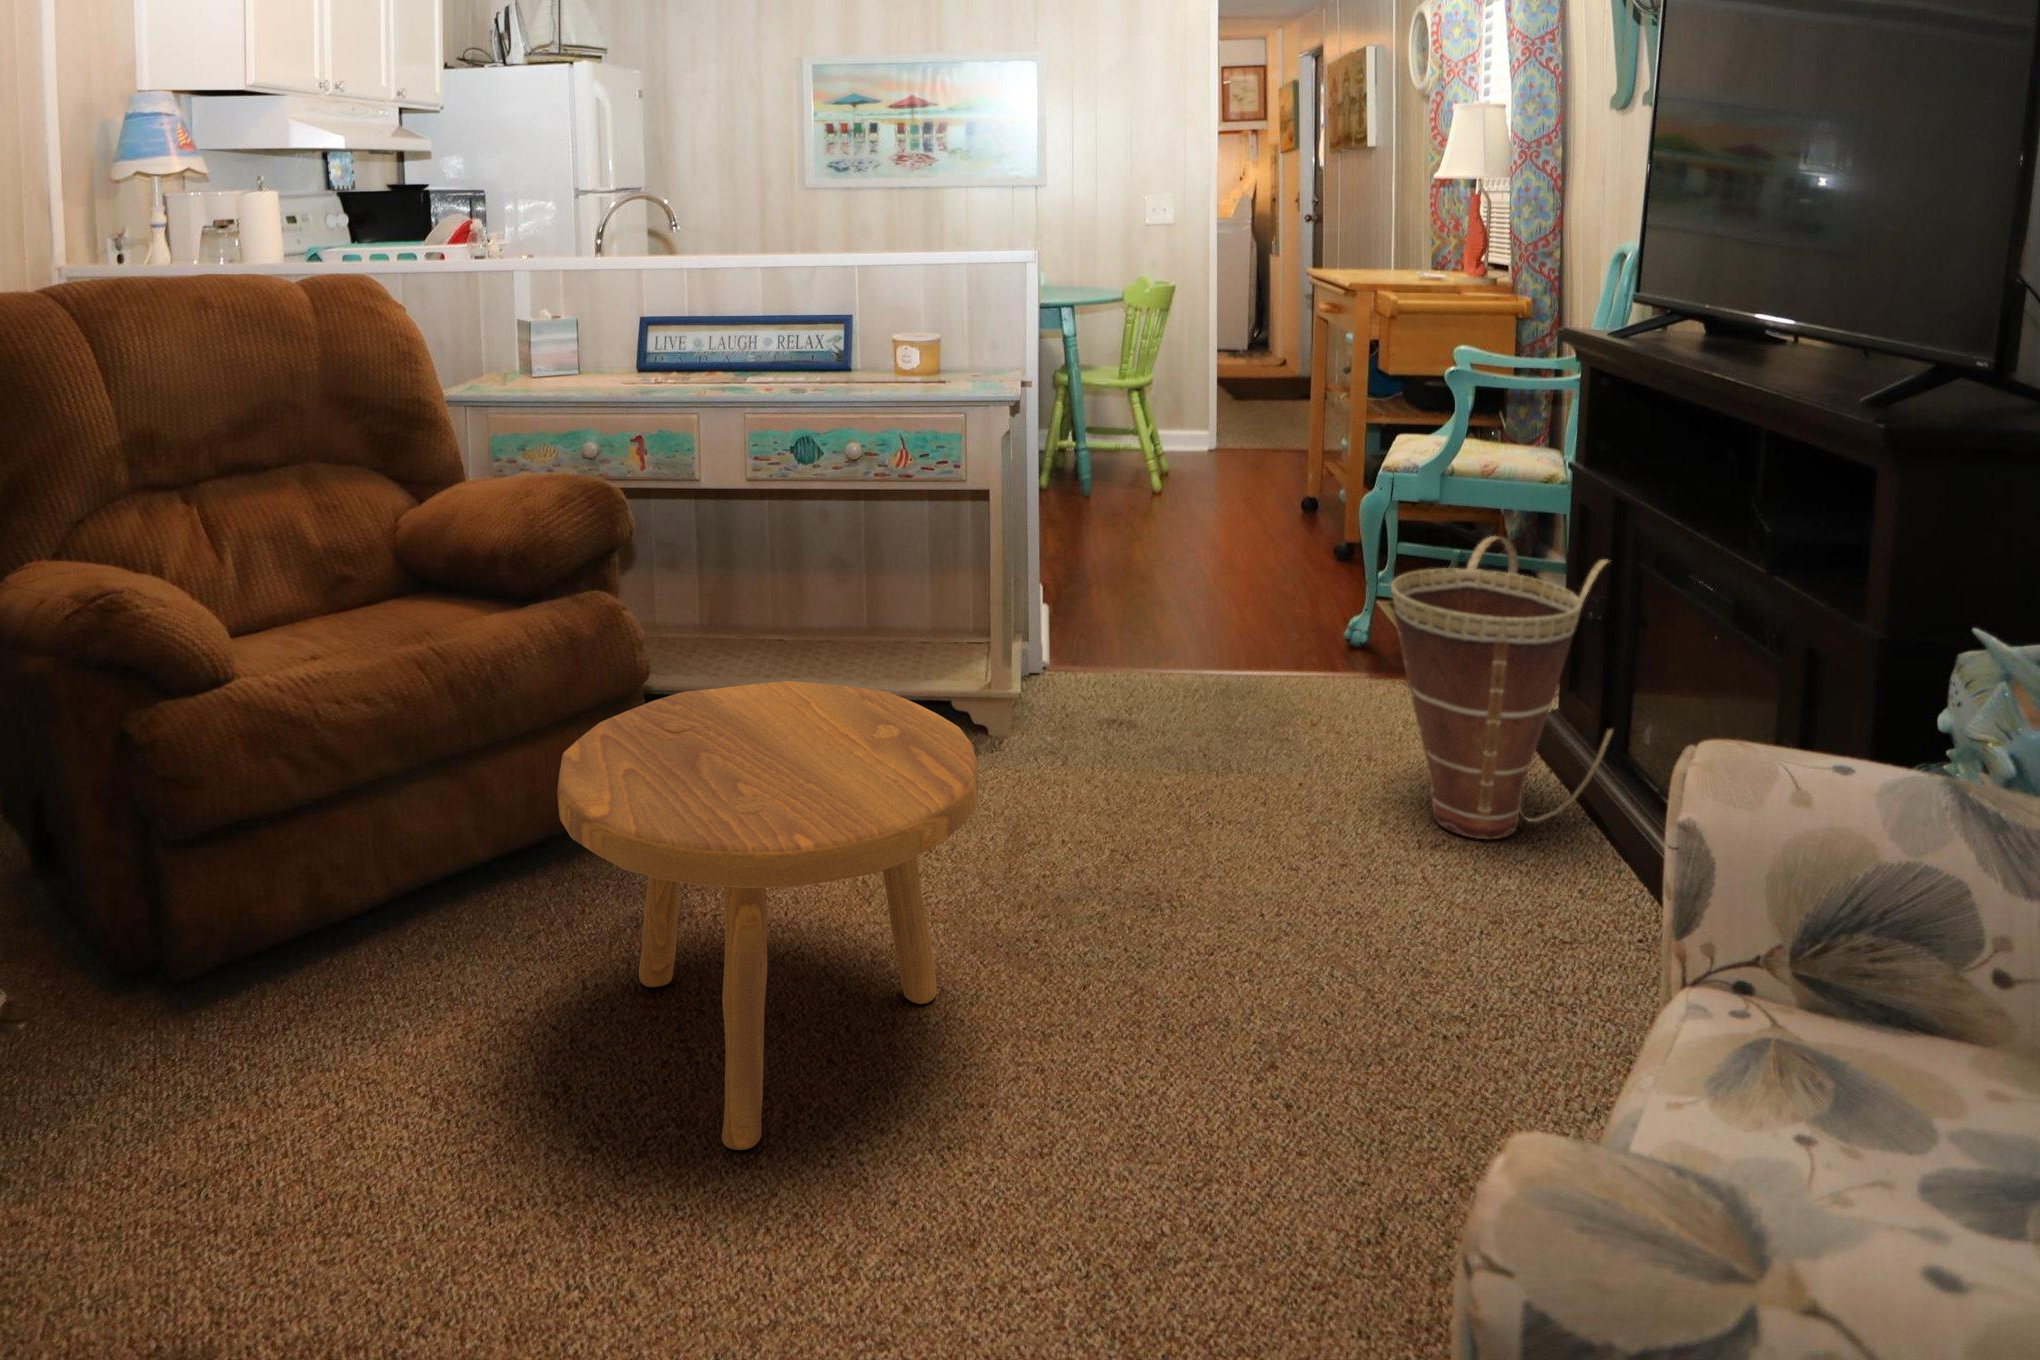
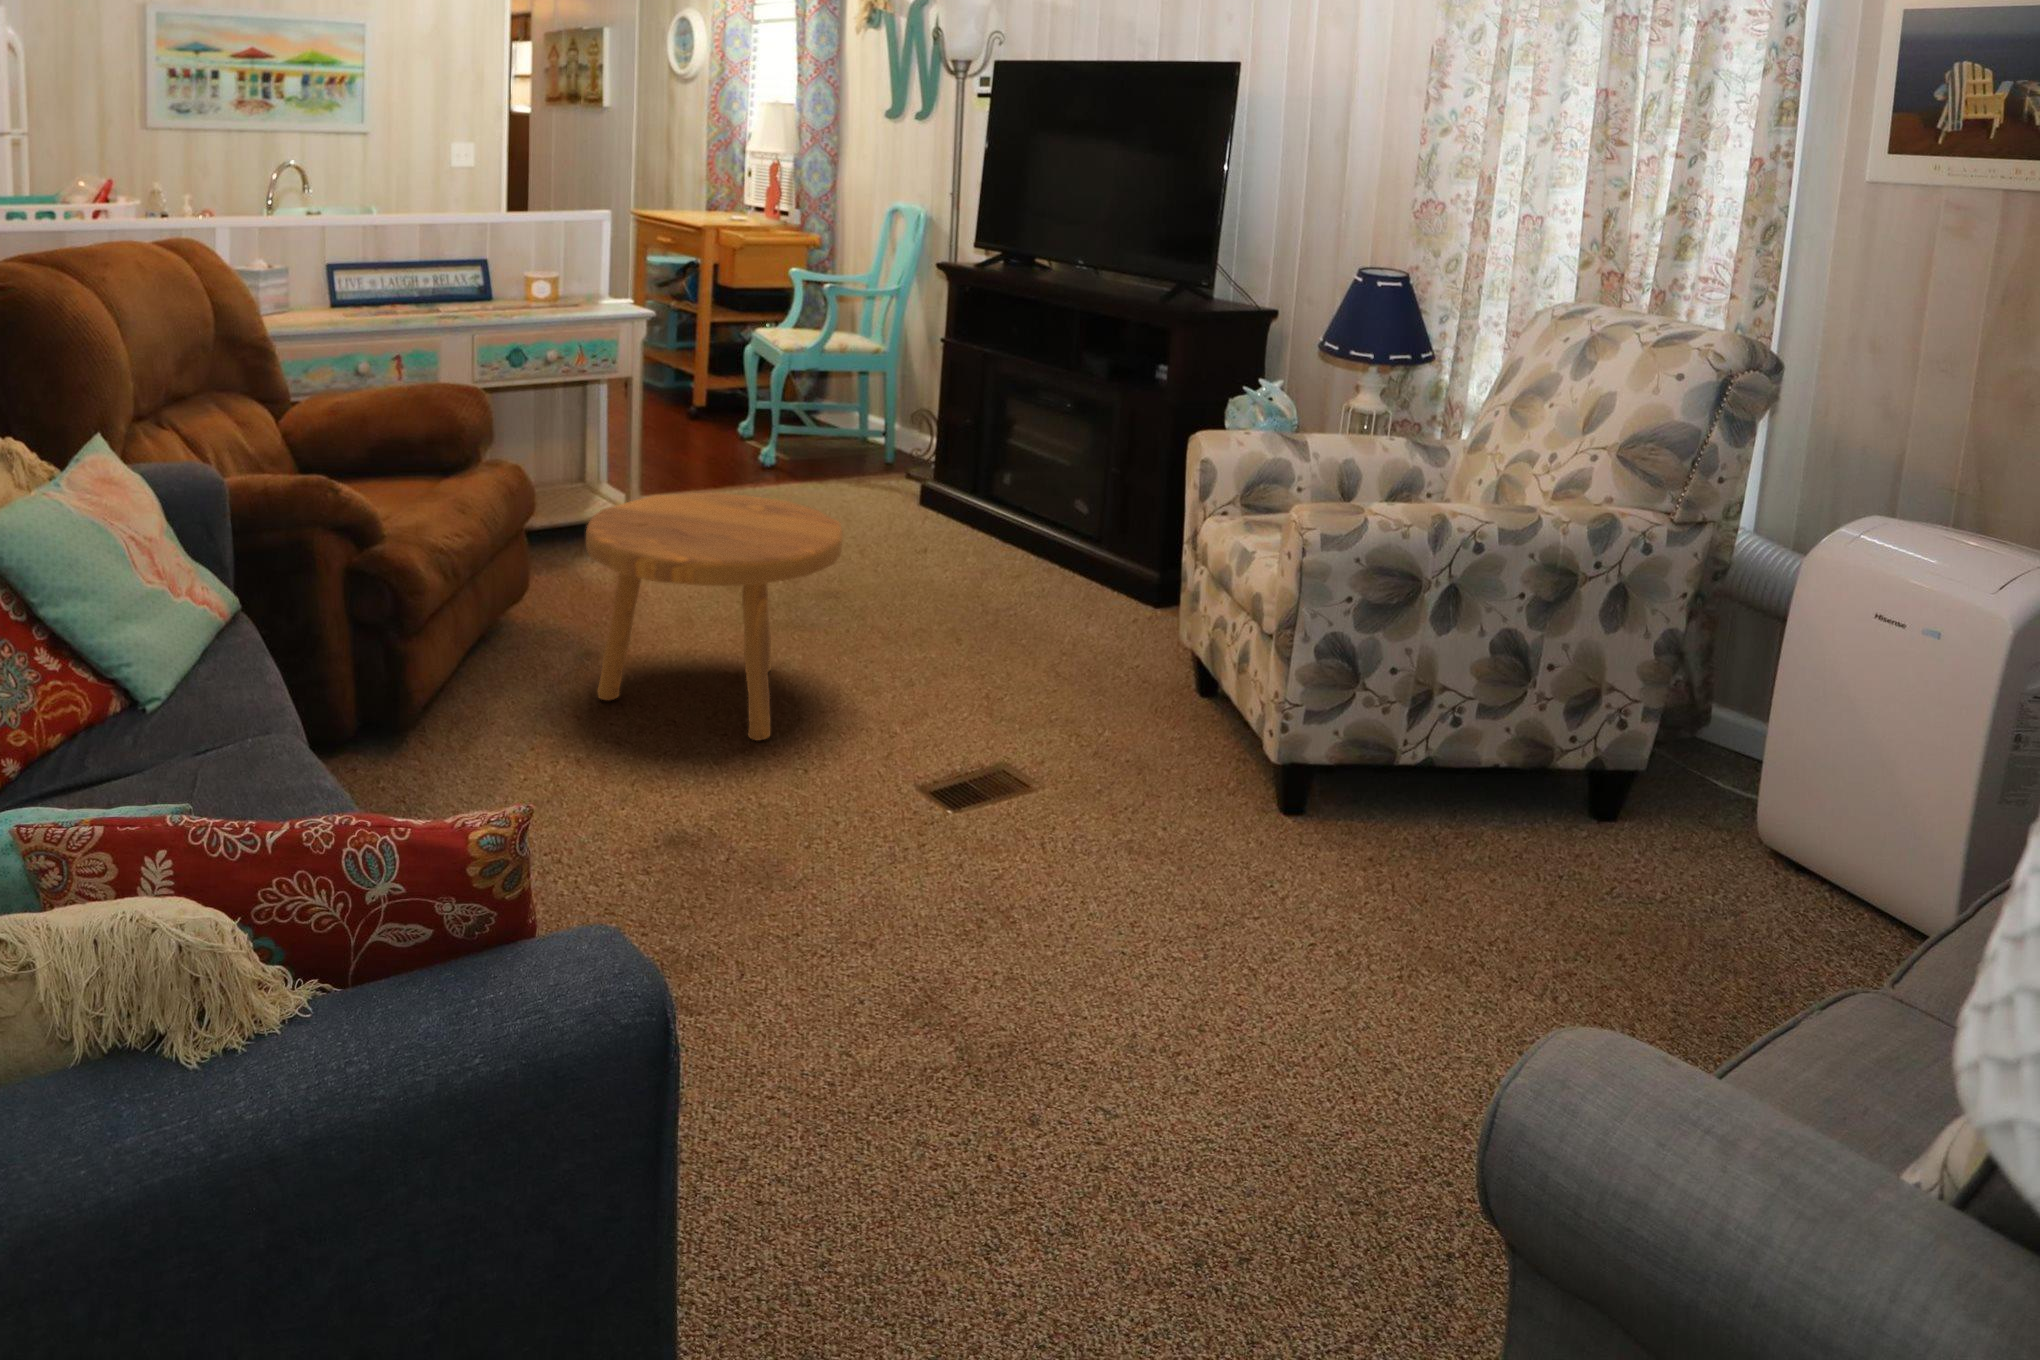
basket: present [1391,536,1613,839] -> none [886,382,992,555]

